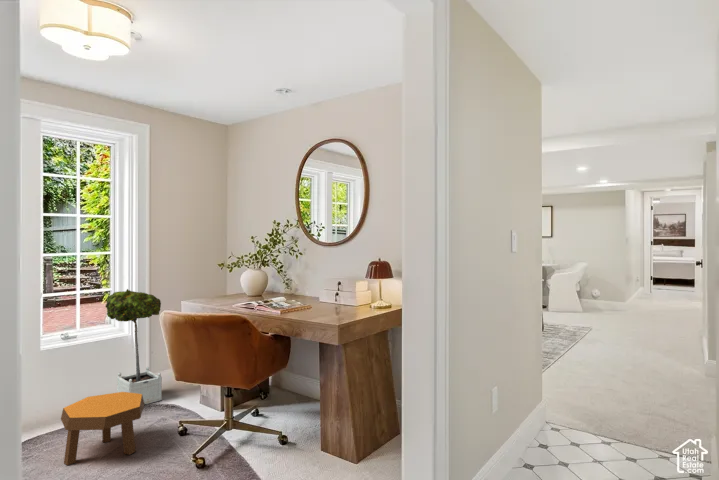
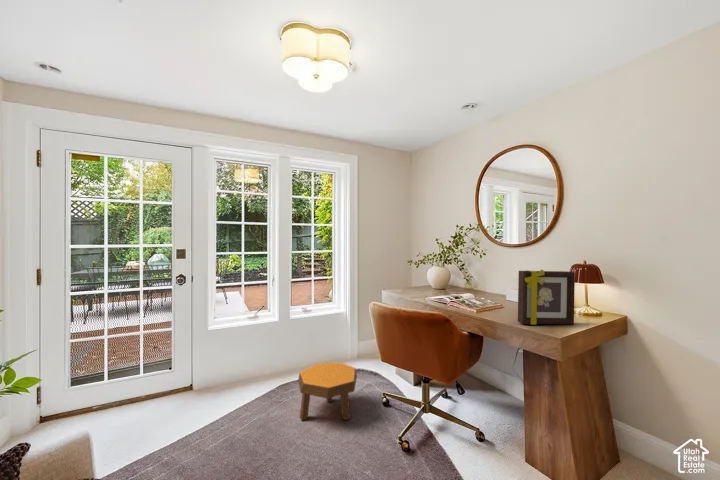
picture frame: none [315,265,365,319] -> present [518,270,575,325]
potted tree: present [106,289,162,404] -> none [329,280,368,372]

